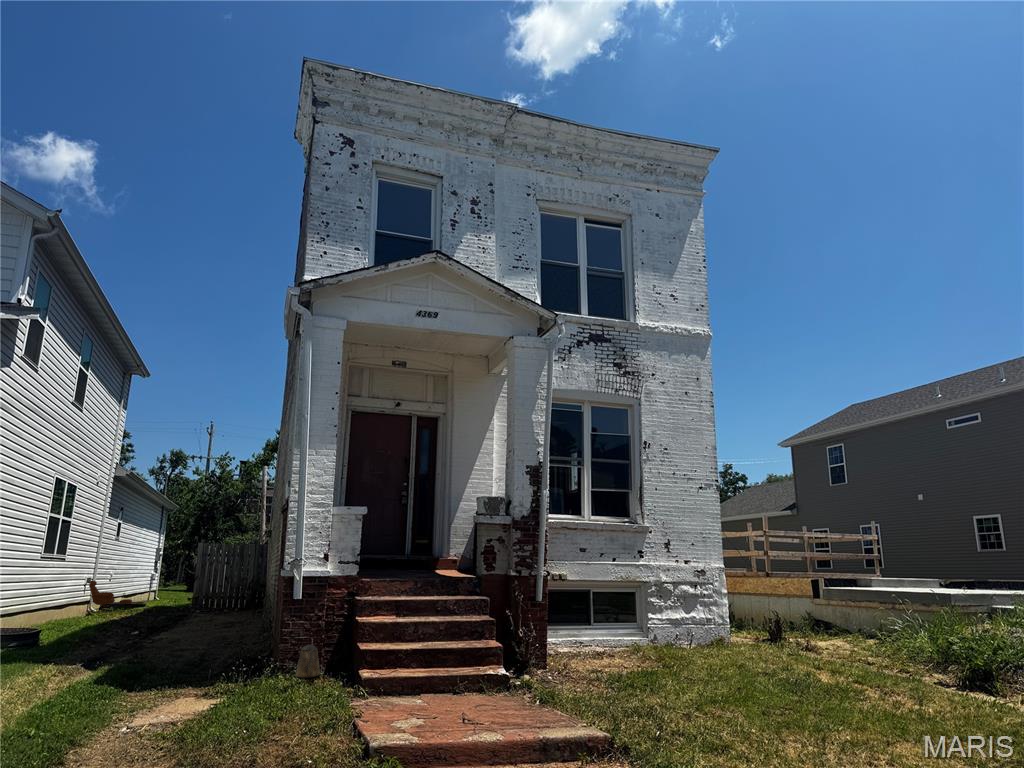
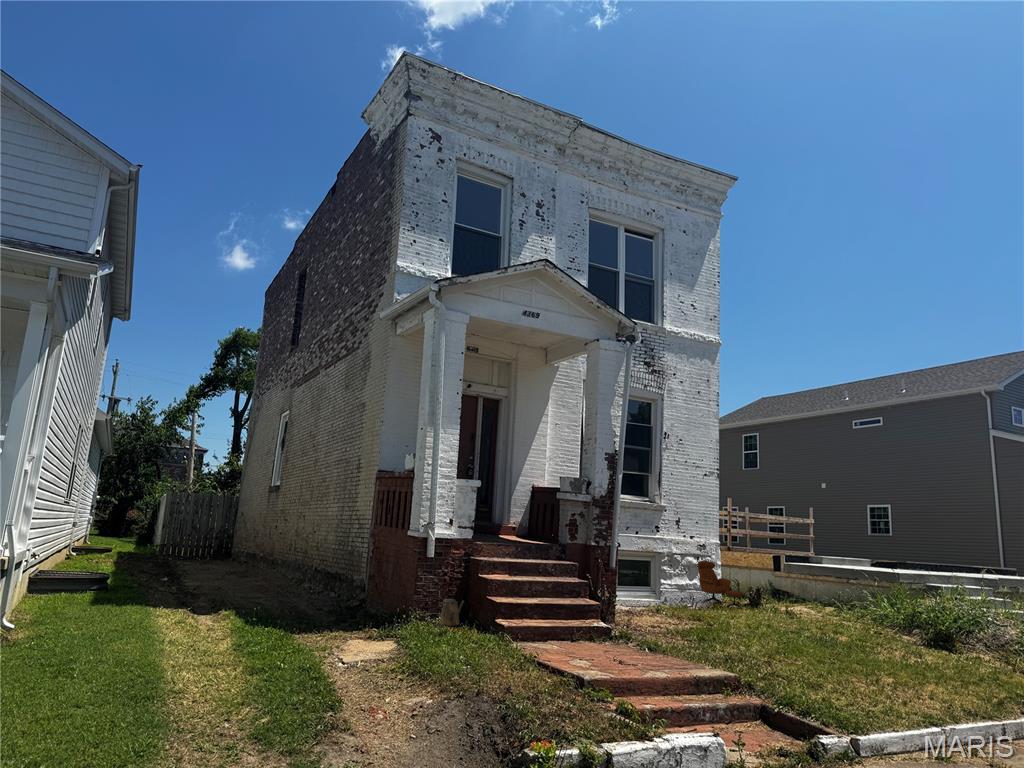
lounge chair: present [89,581,132,612] -> present [698,561,744,608]

